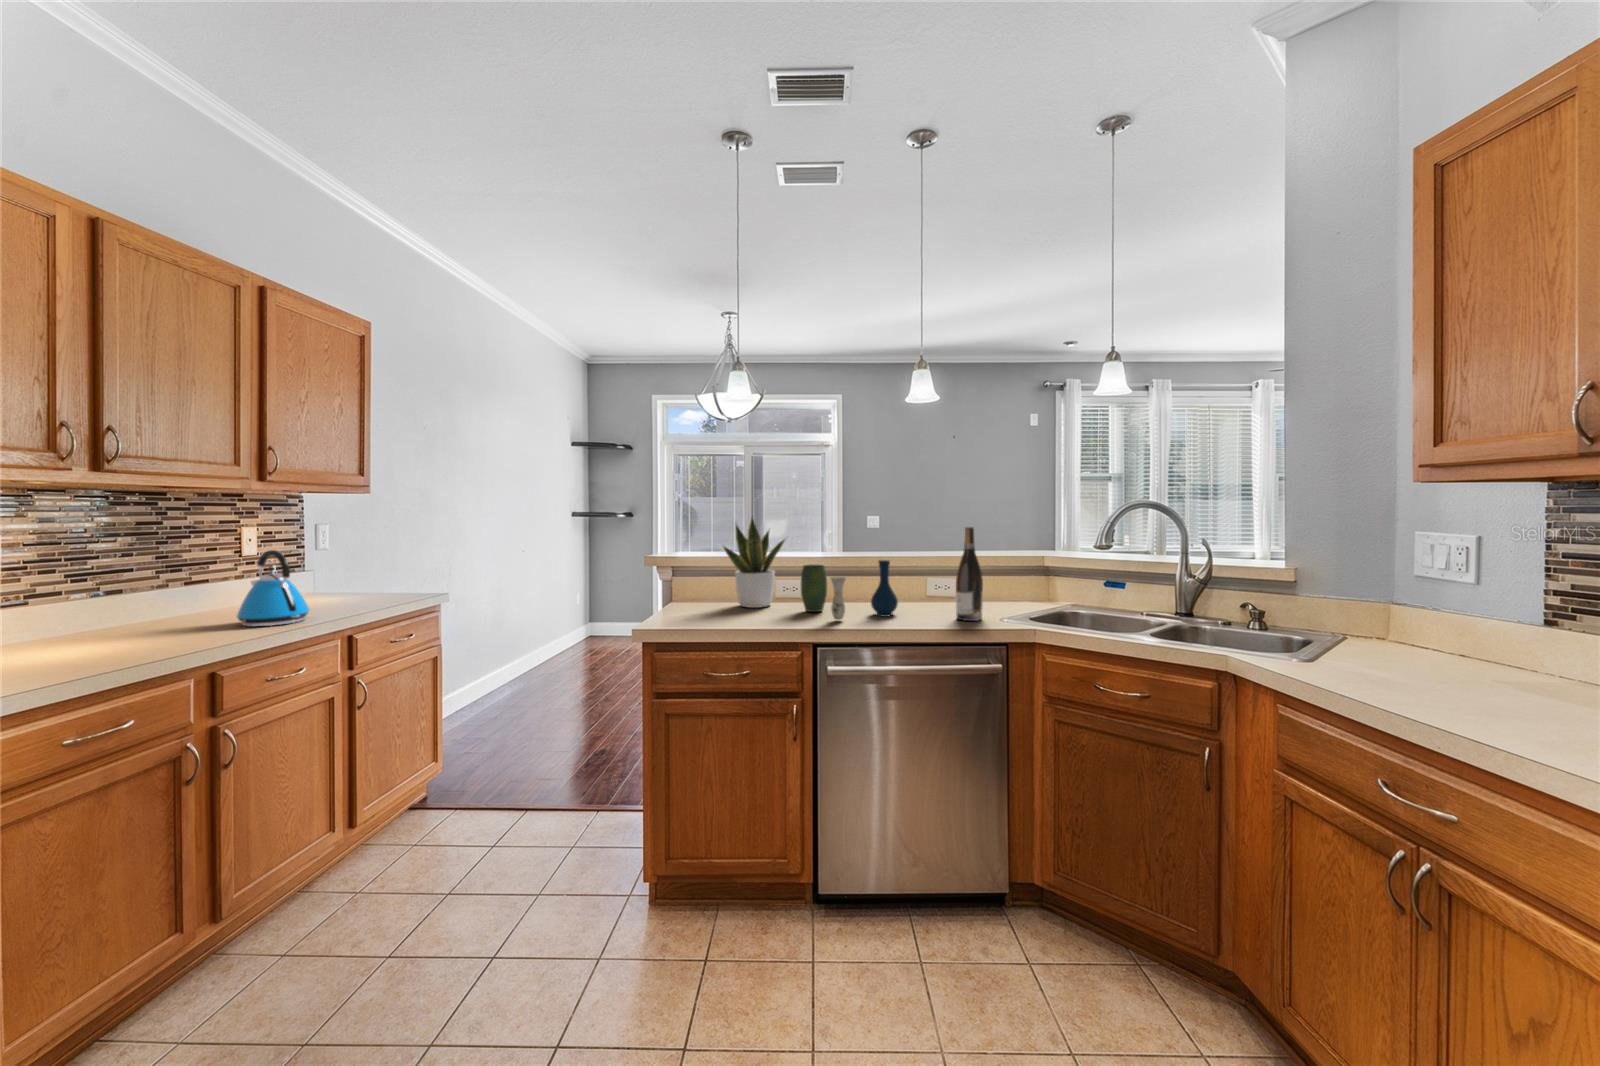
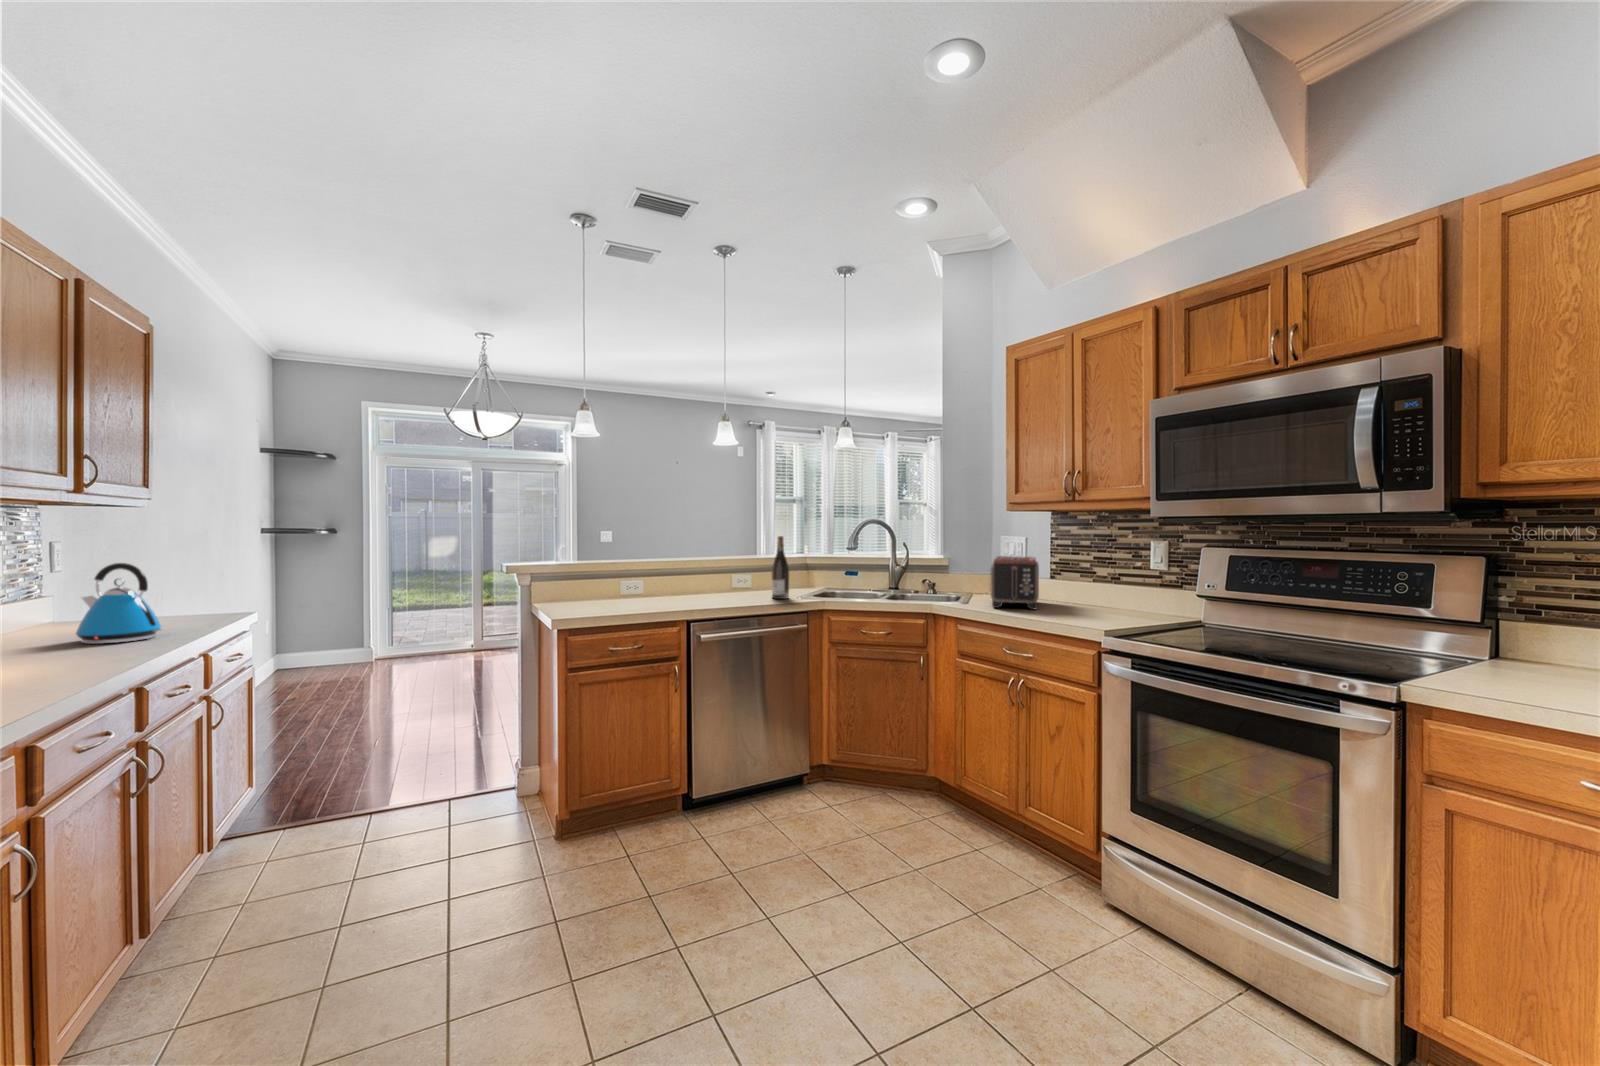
potted plant: present [723,518,785,608] -> none [589,527,637,602]
vase: present [801,560,898,620] -> none [656,561,731,604]
toaster: none [1359,573,1504,701] -> present [991,556,1039,609]

